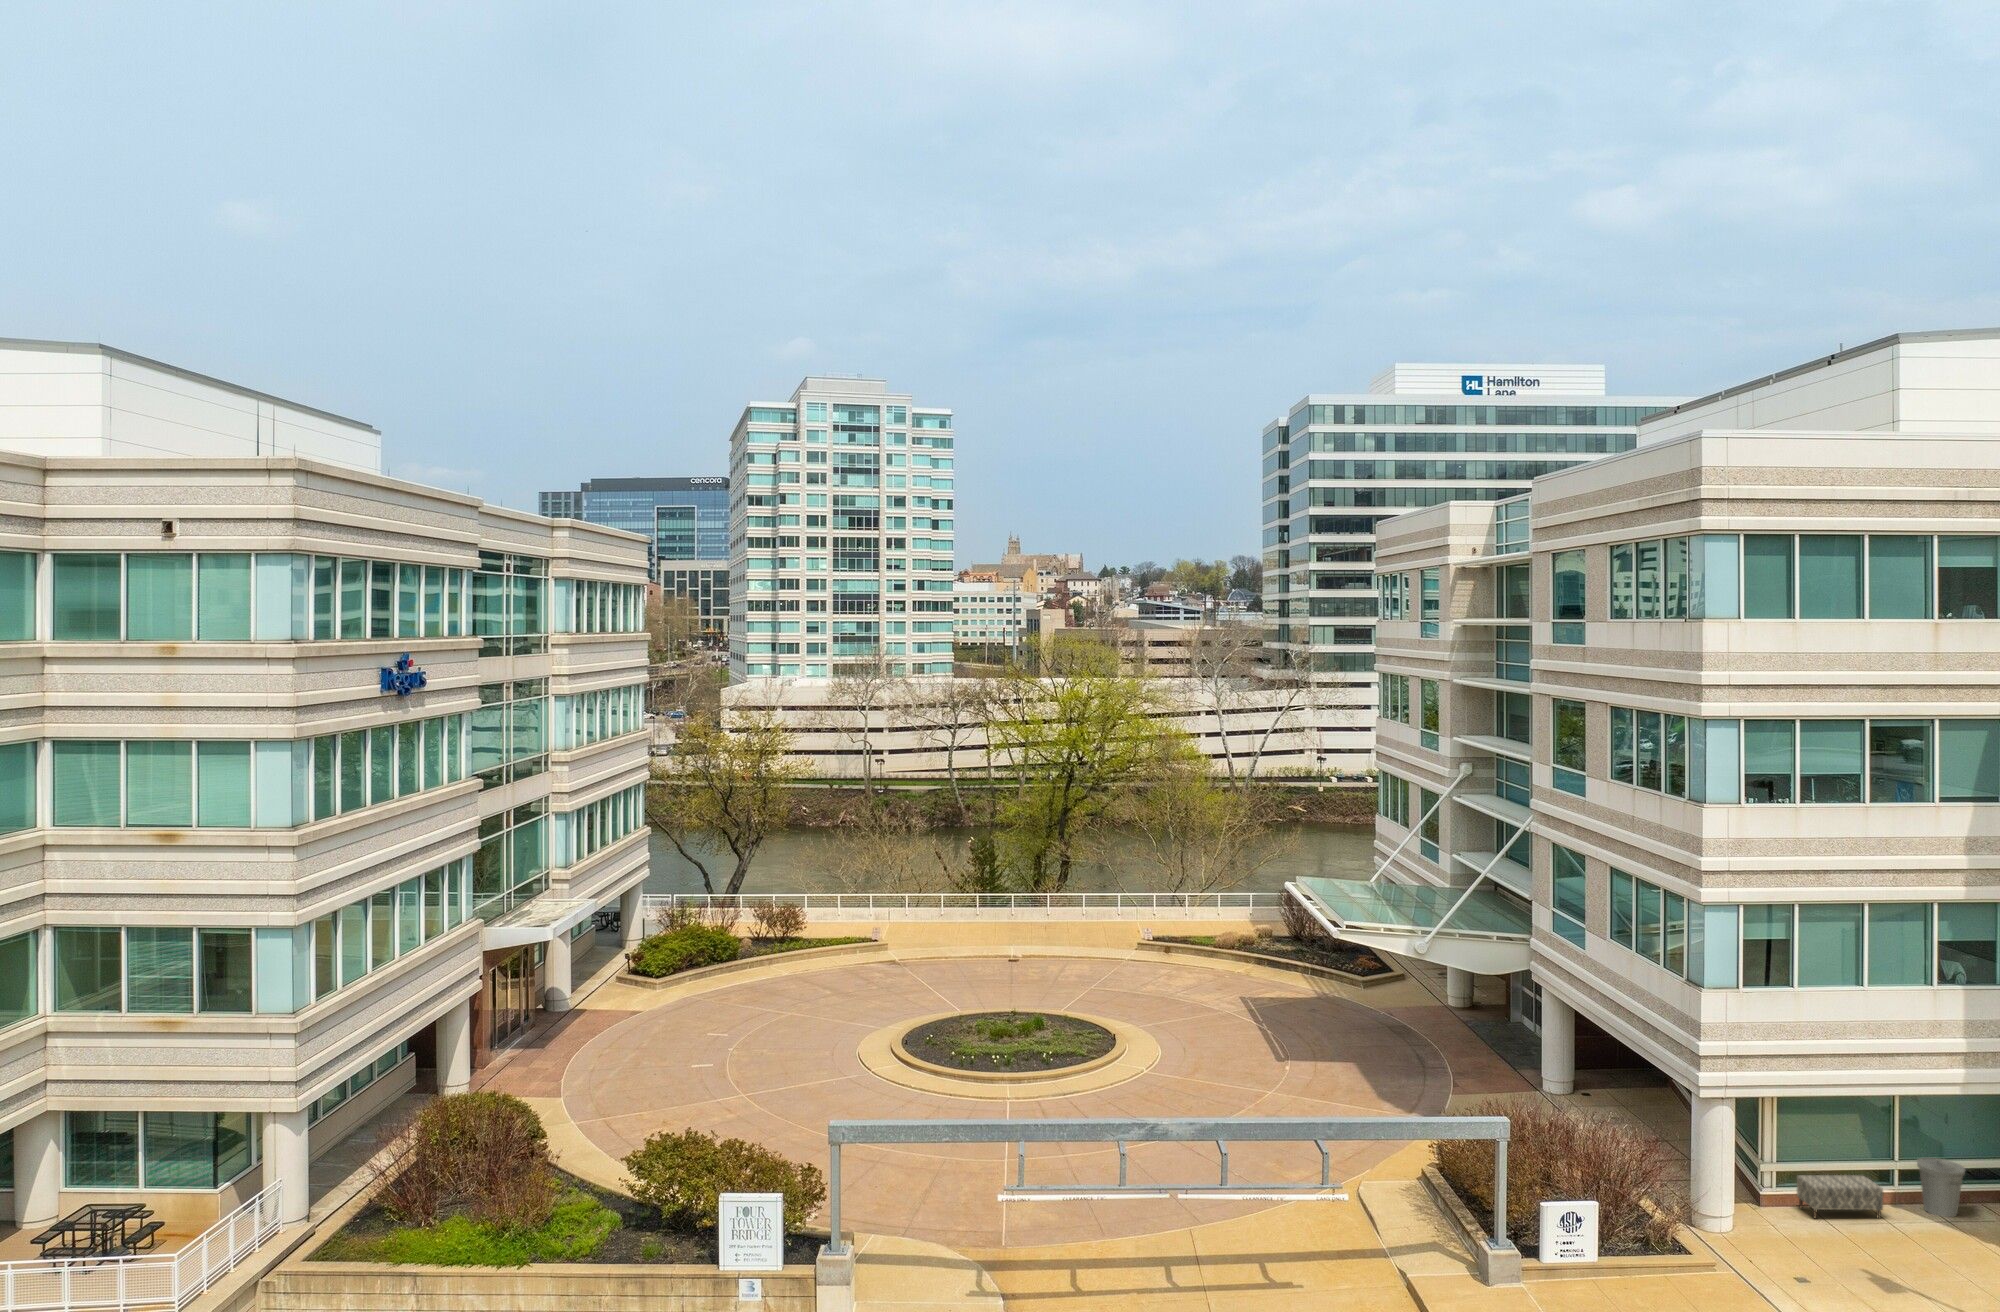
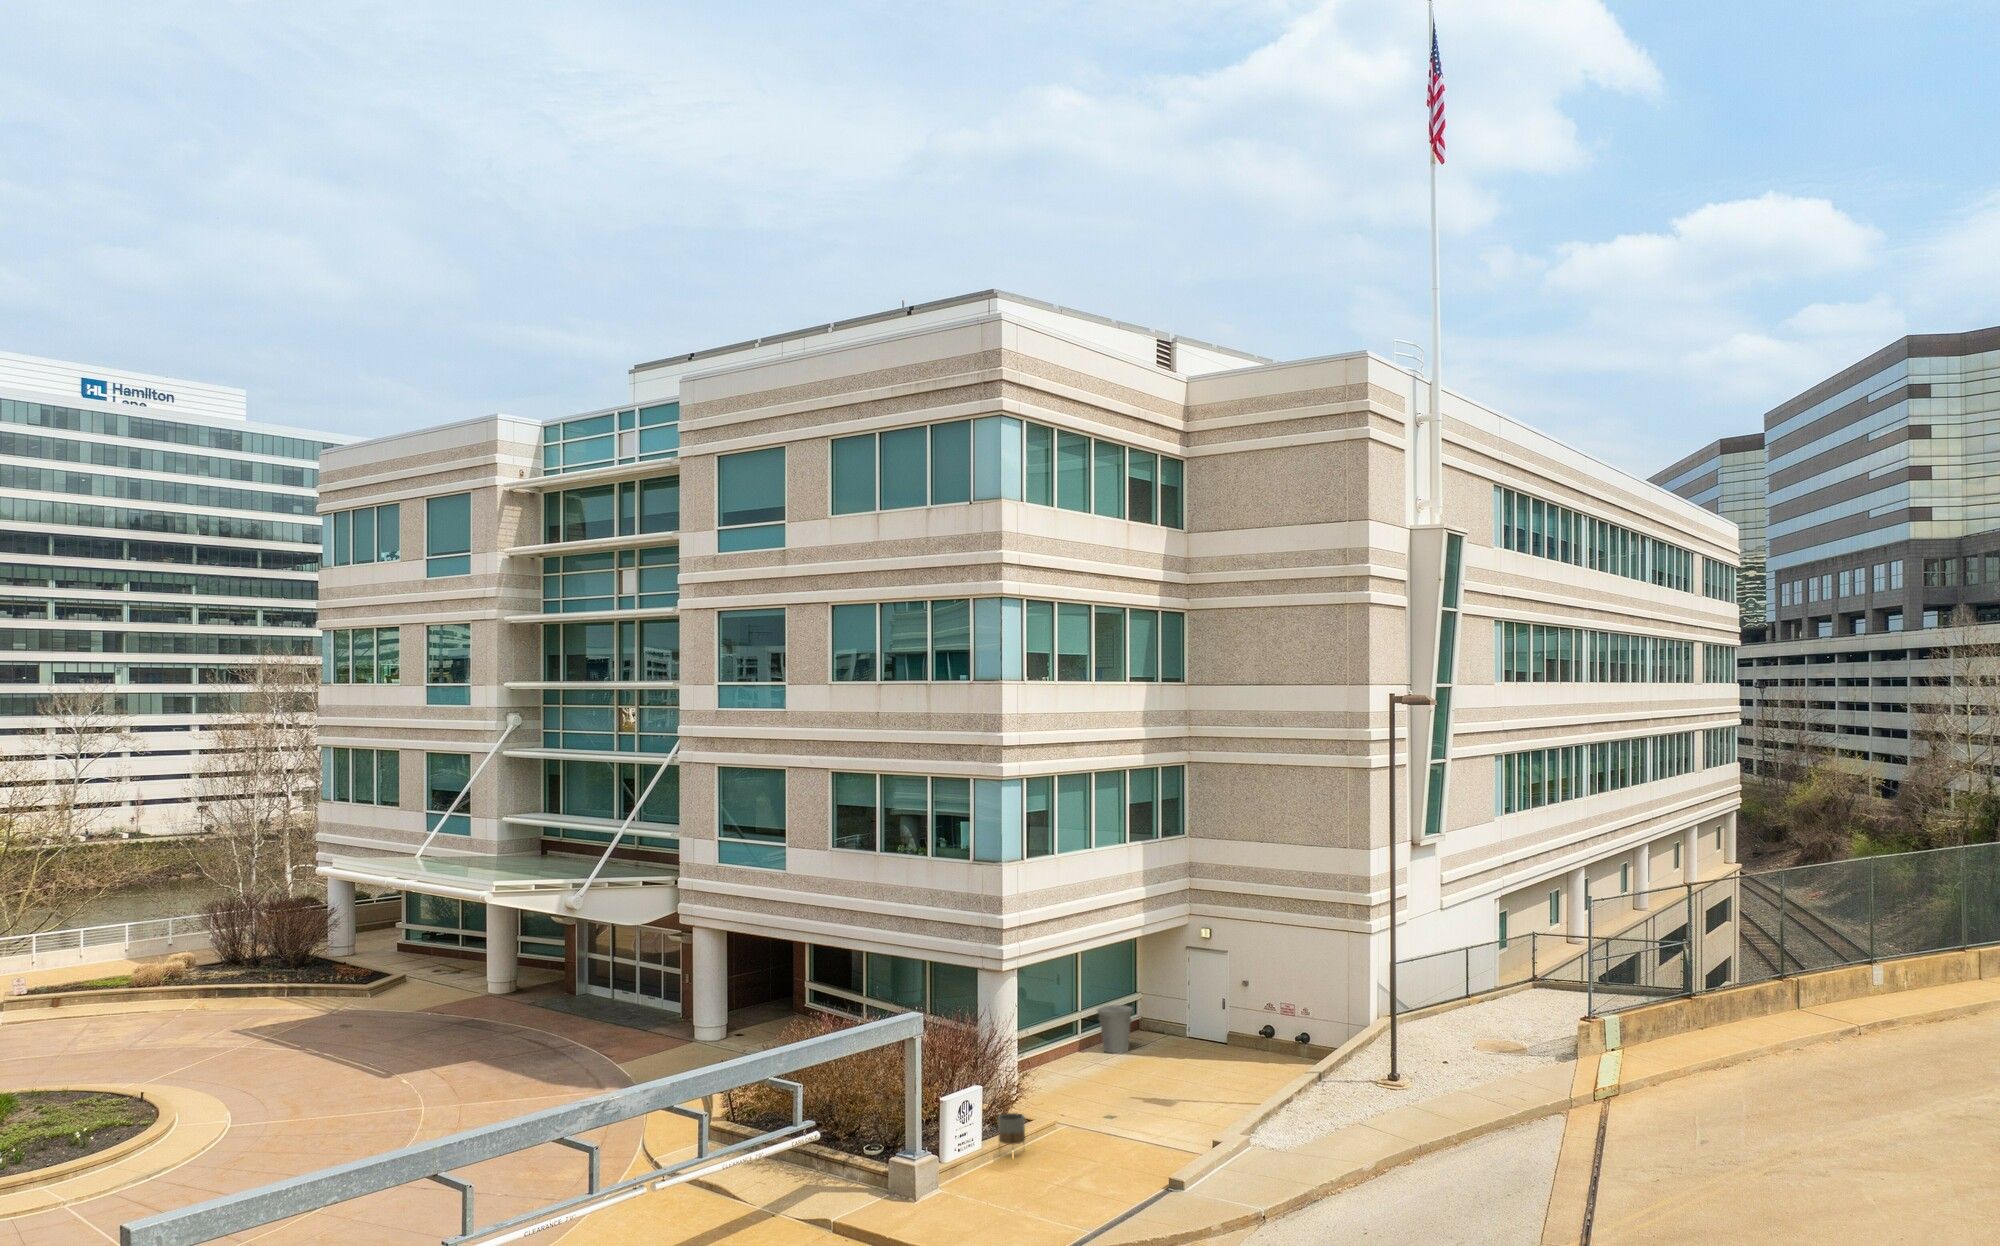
bench: present [1797,1175,1883,1219] -> none [1036,1033,1096,1078]
planter: none [1592,1234,1621,1279] -> present [998,1113,1025,1145]

